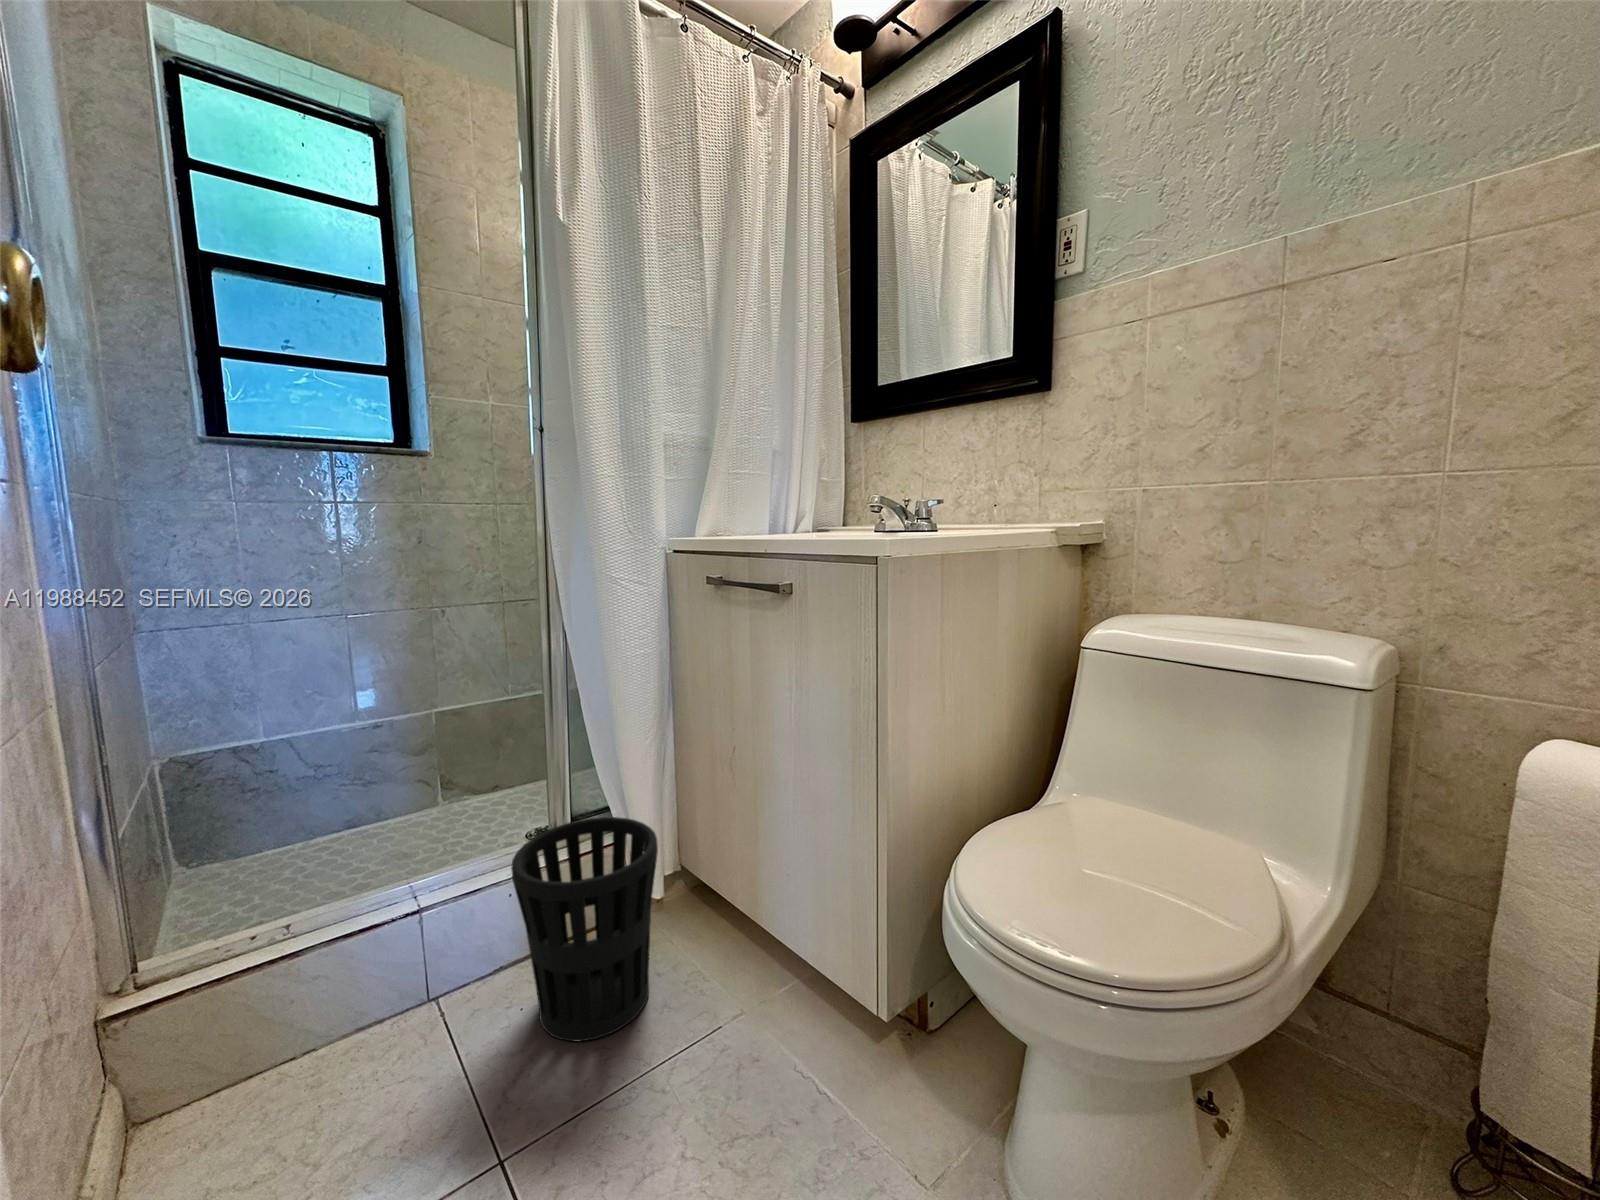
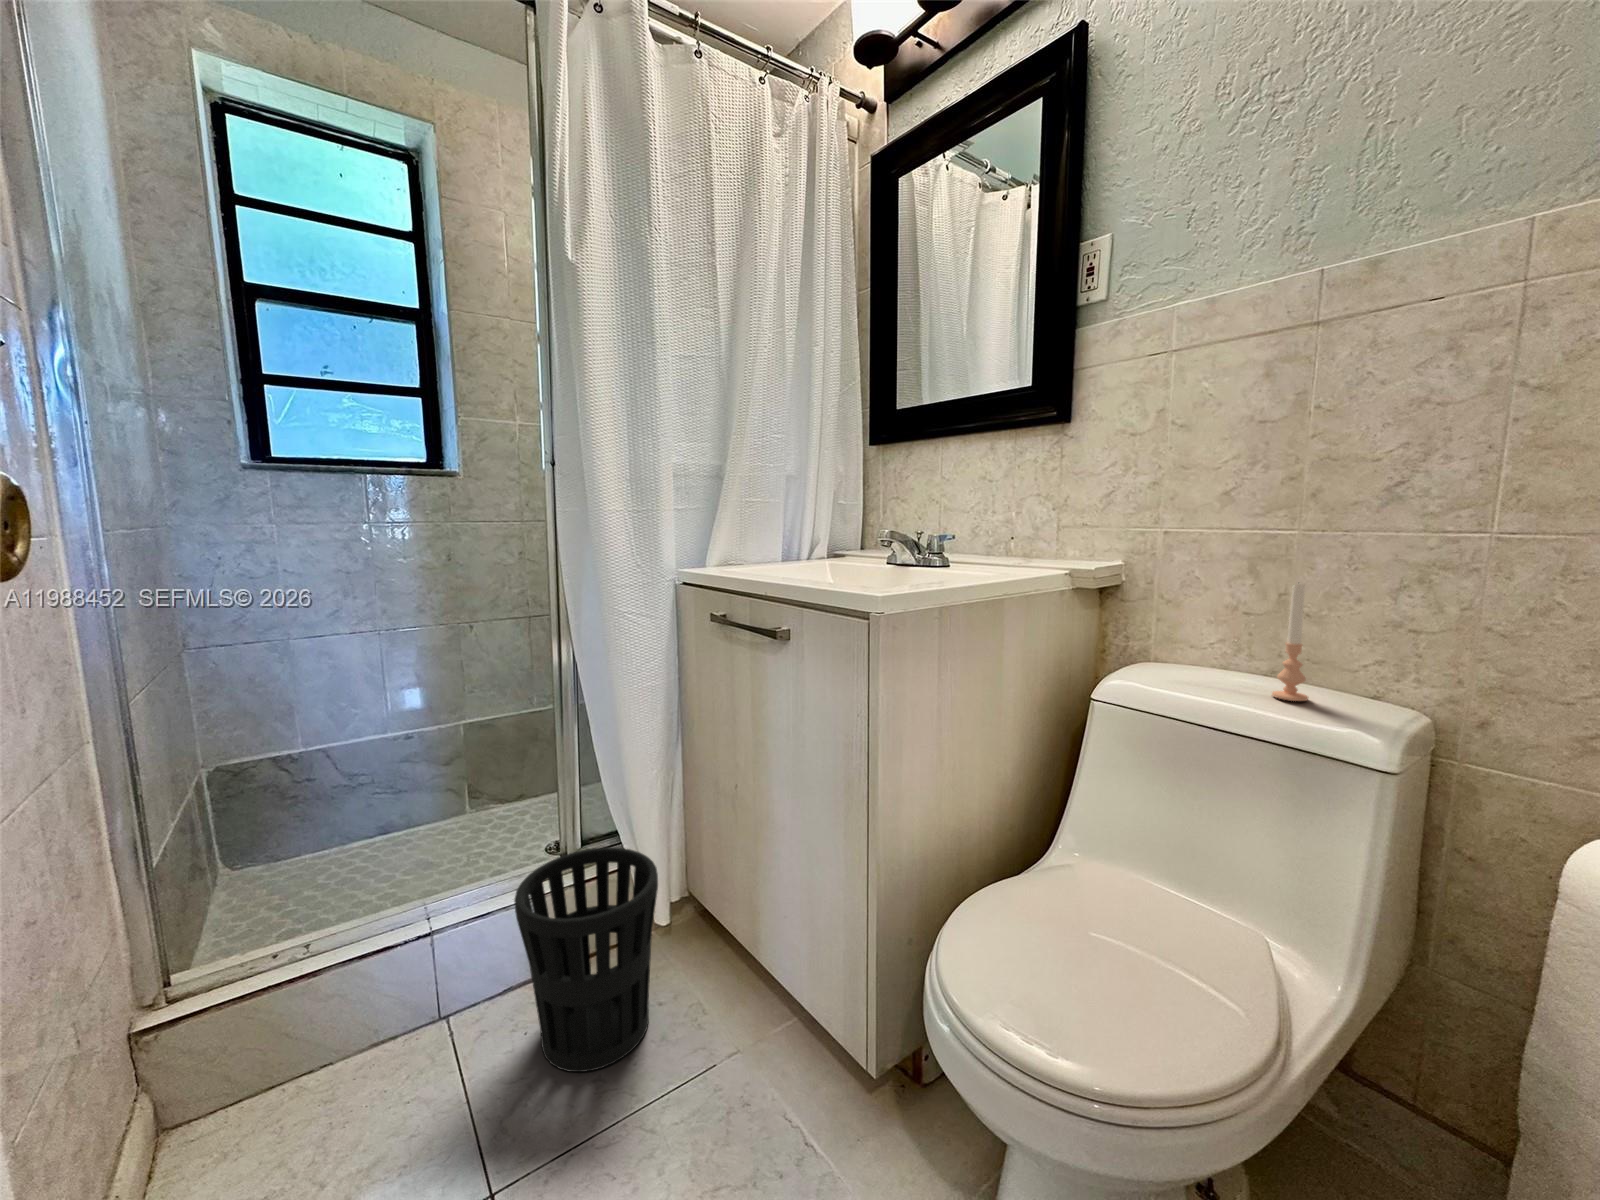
candle: none [1251,523,1285,635] -> present [1272,583,1308,701]

